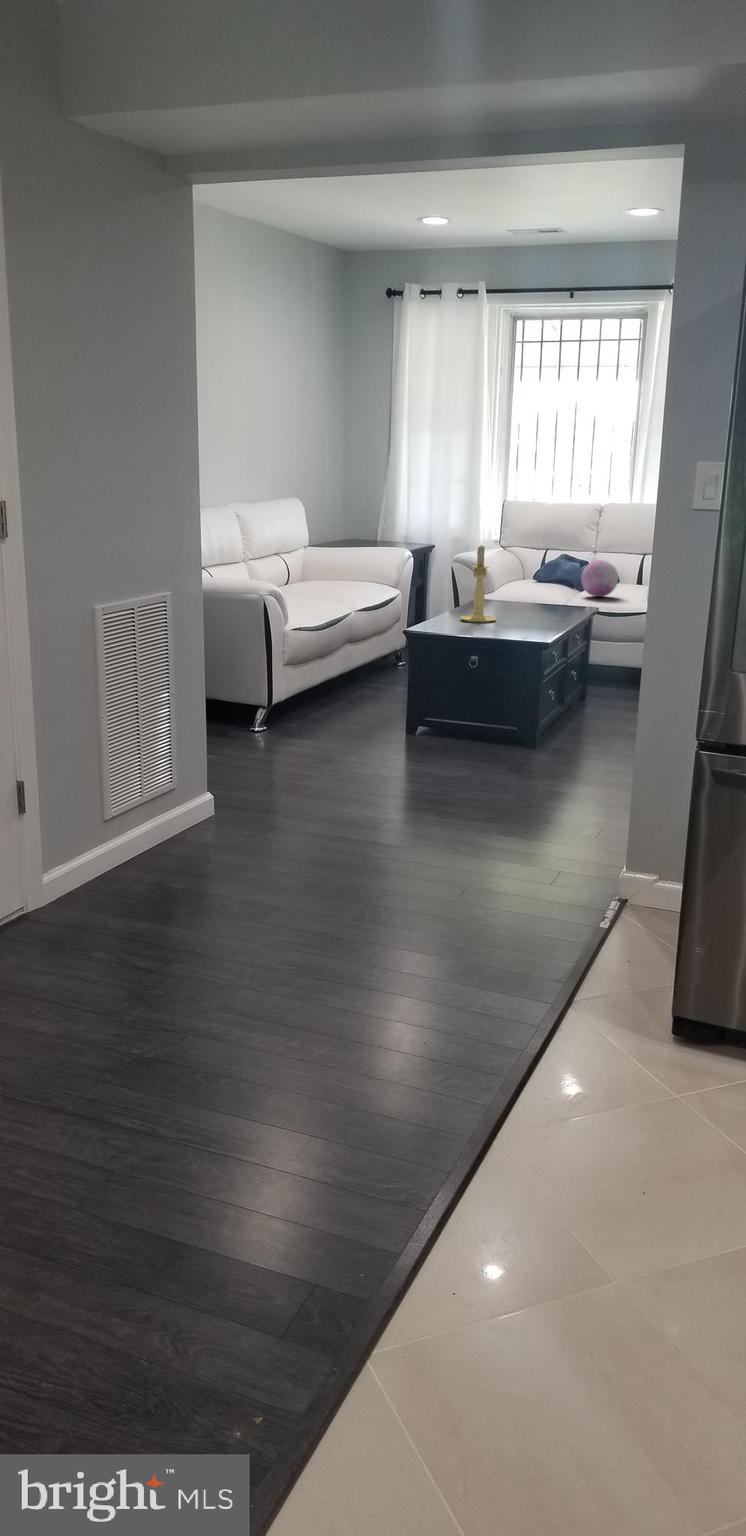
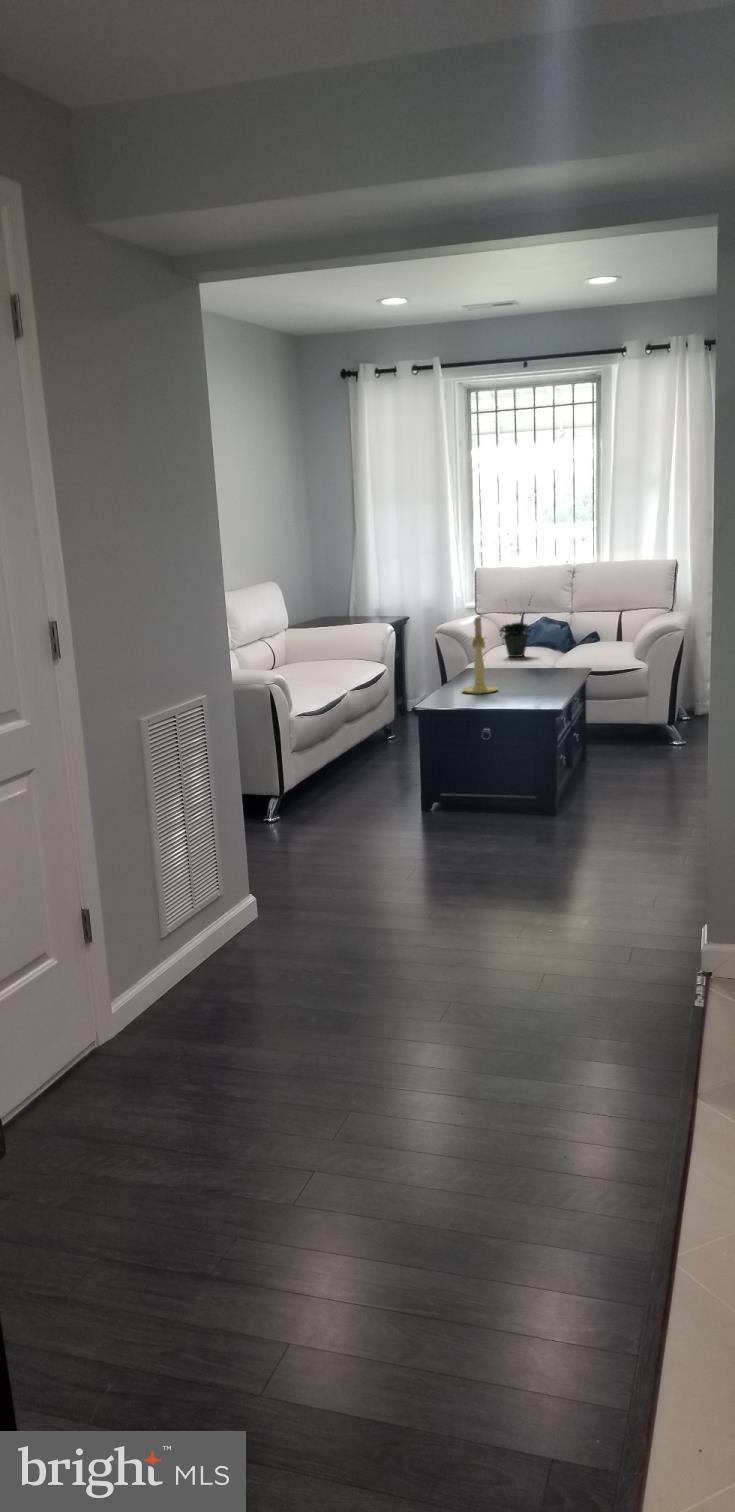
potted plant: none [515,530,552,593] -> present [500,599,531,657]
decorative orb: present [581,560,618,597] -> none [566,620,602,656]

